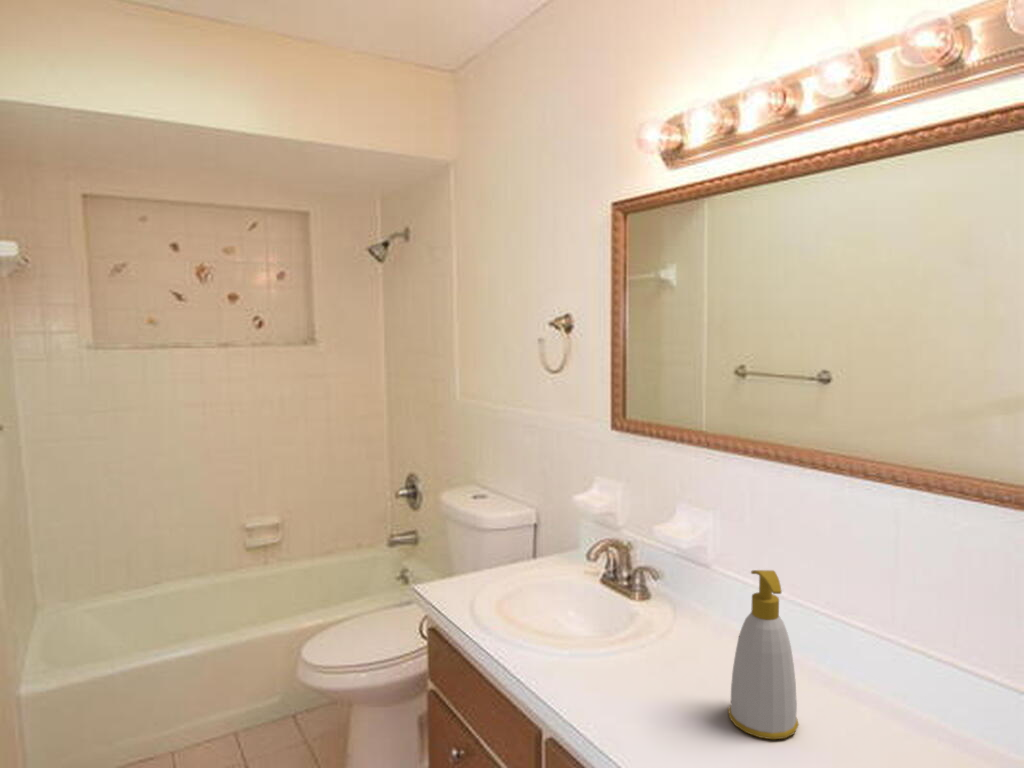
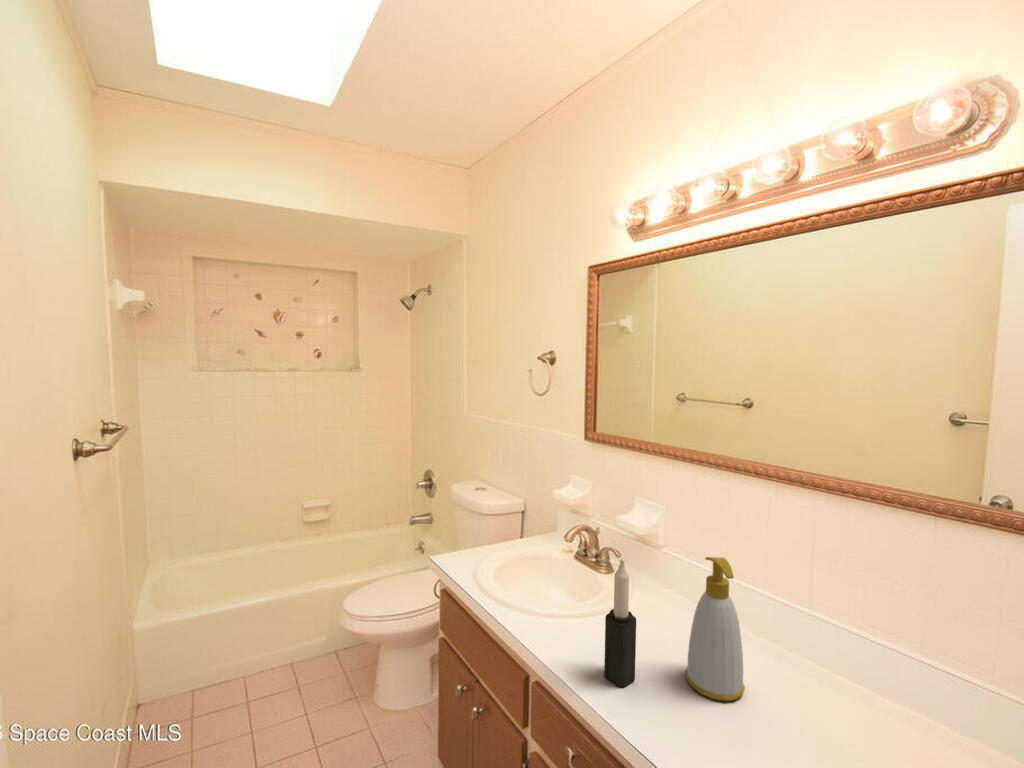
candle: none [629,574,666,726] -> present [604,559,636,687]

